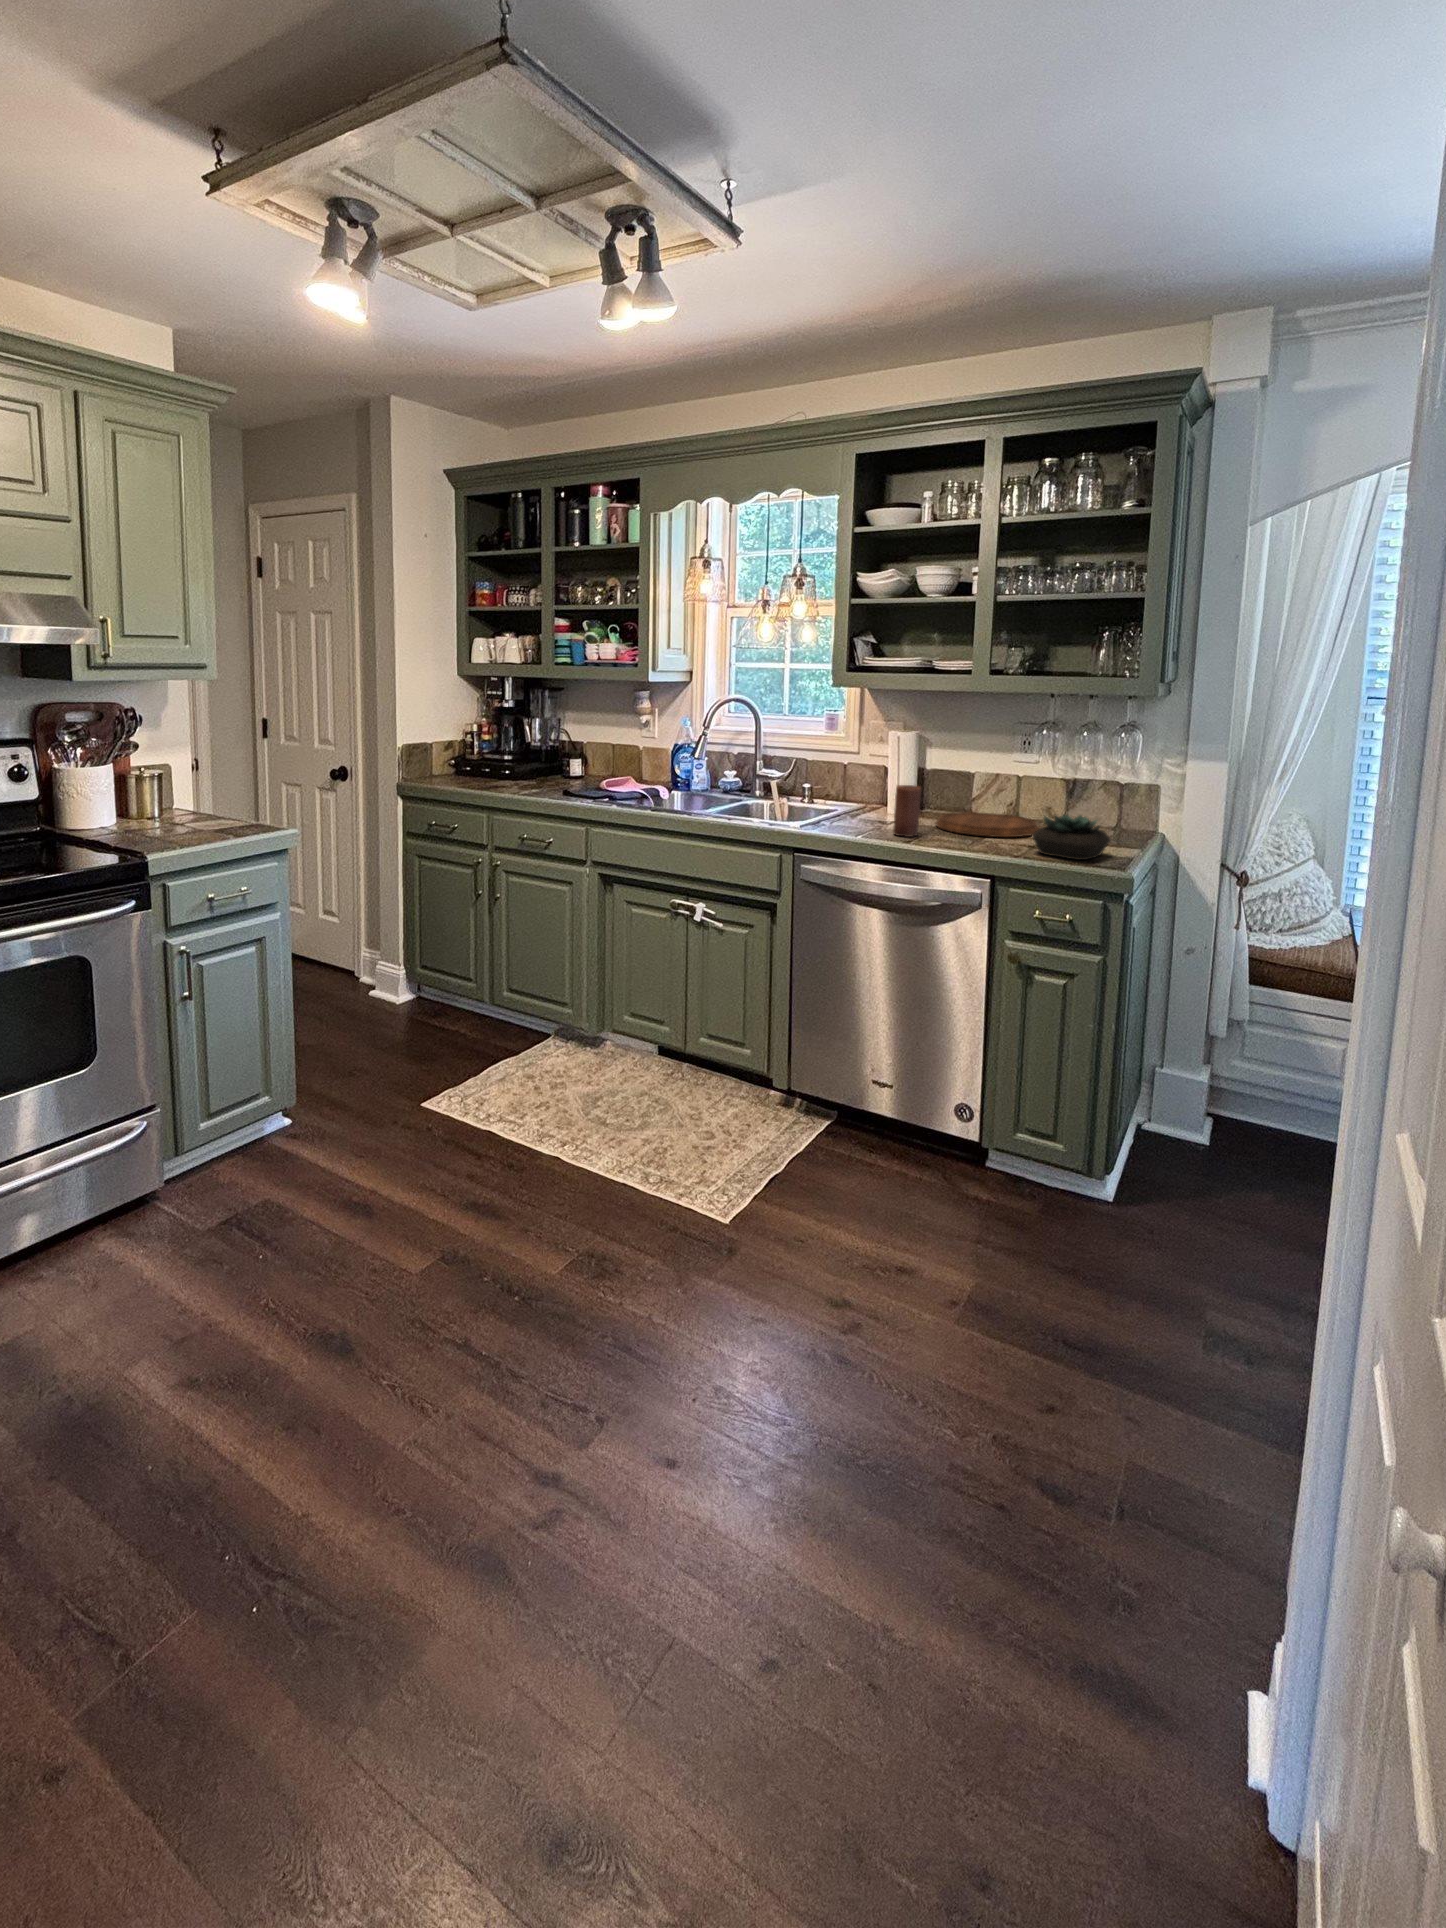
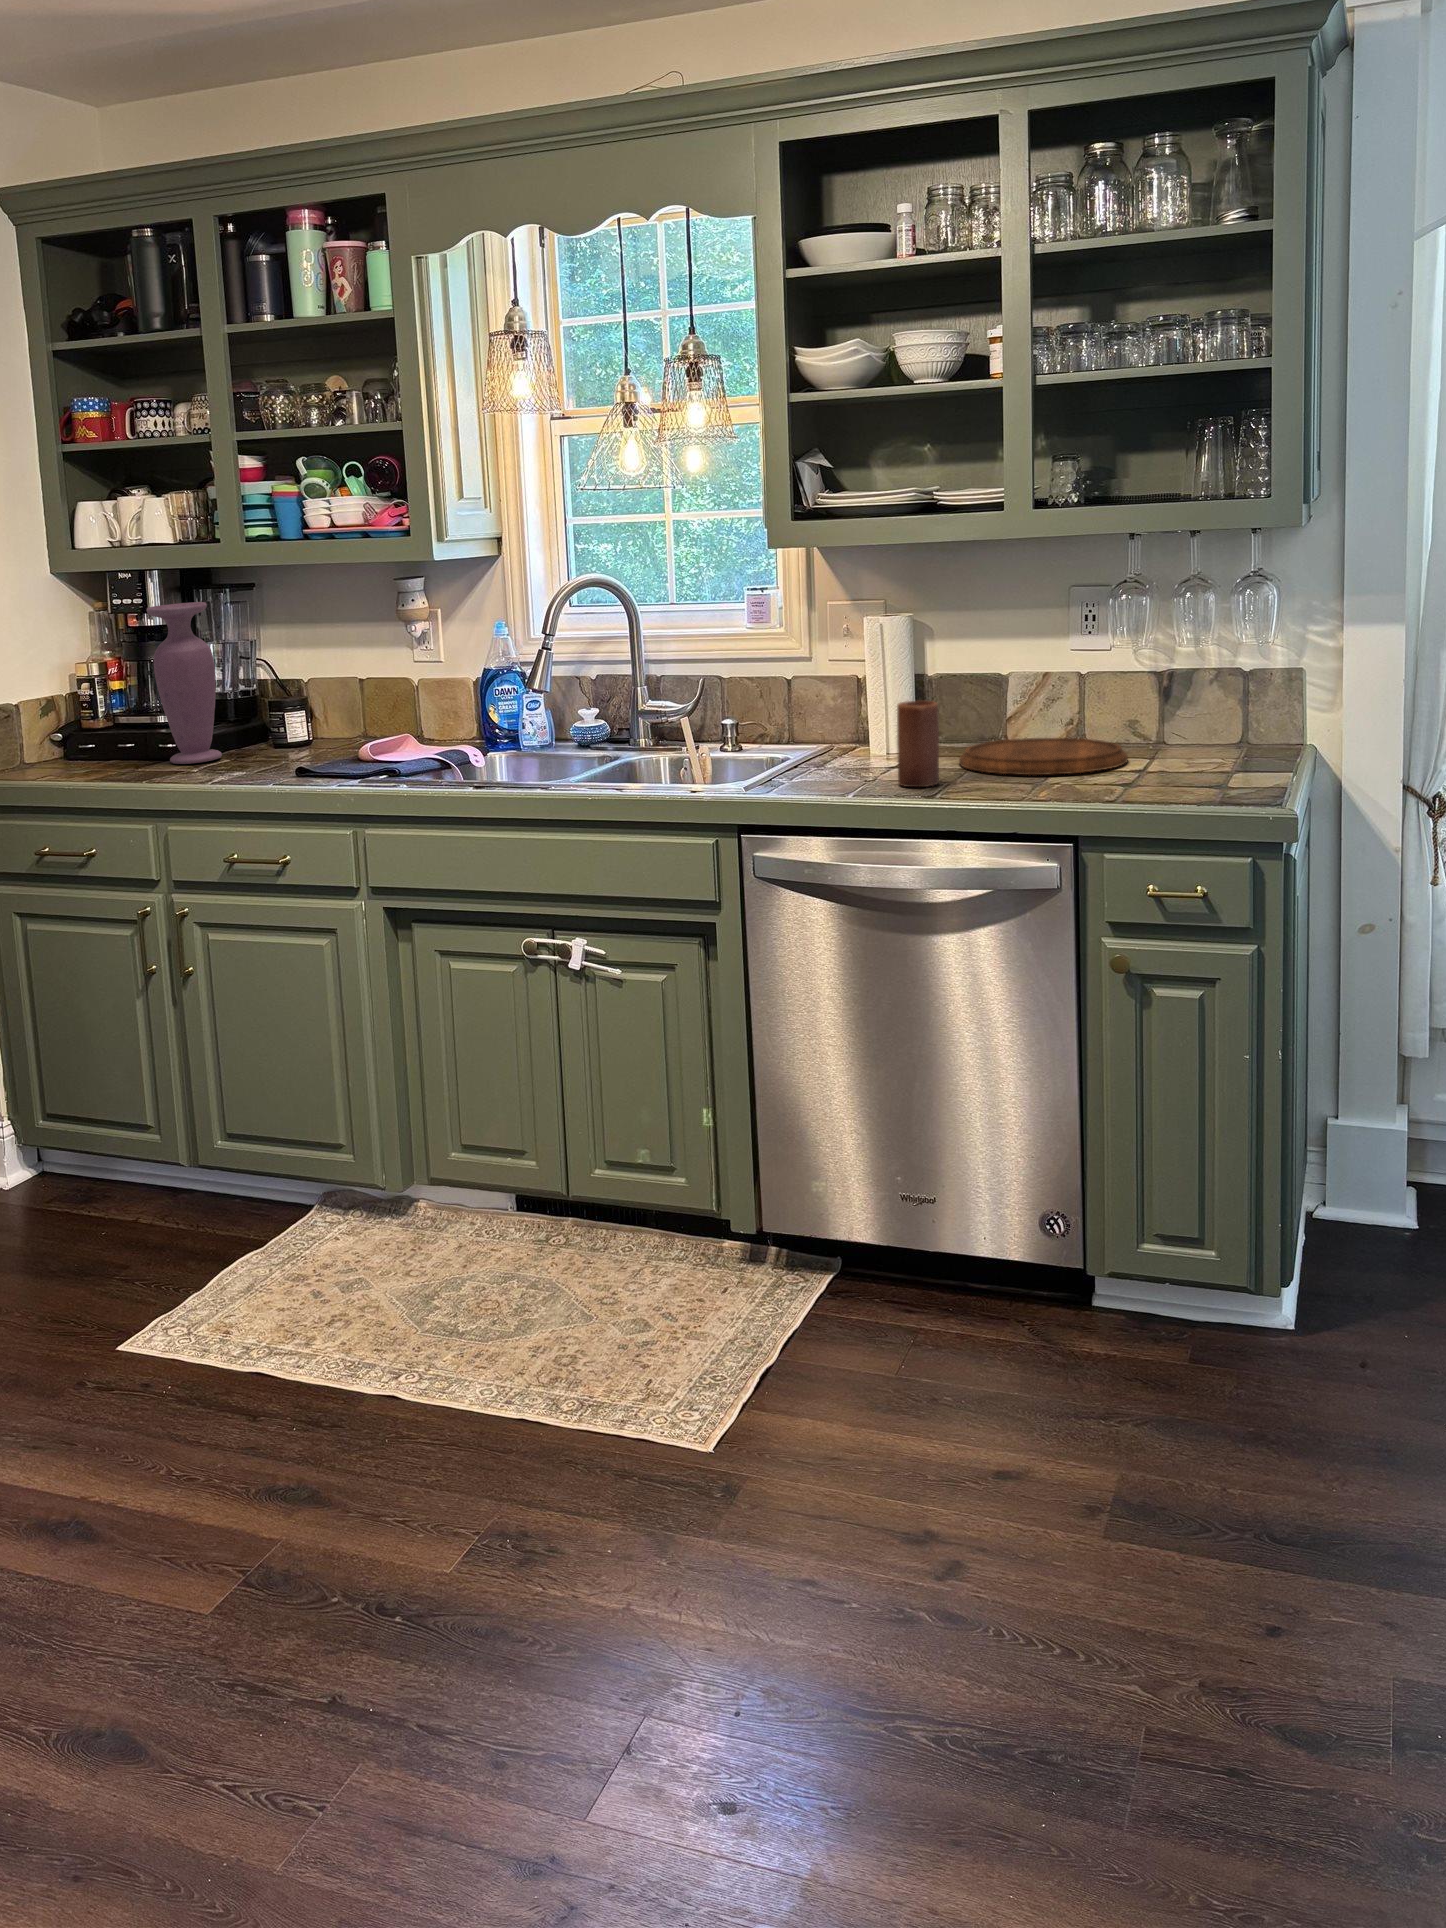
vase: none [497,696,531,784] -> present [147,602,222,764]
succulent plant: present [1032,815,1111,860] -> none [1127,724,1250,796]

